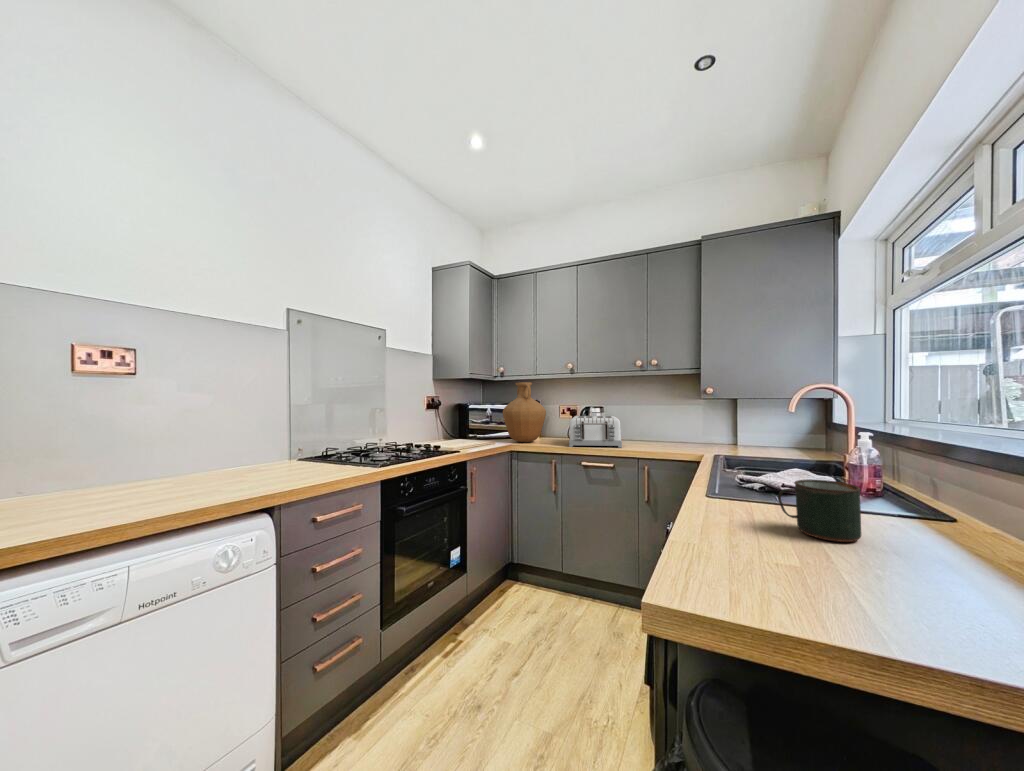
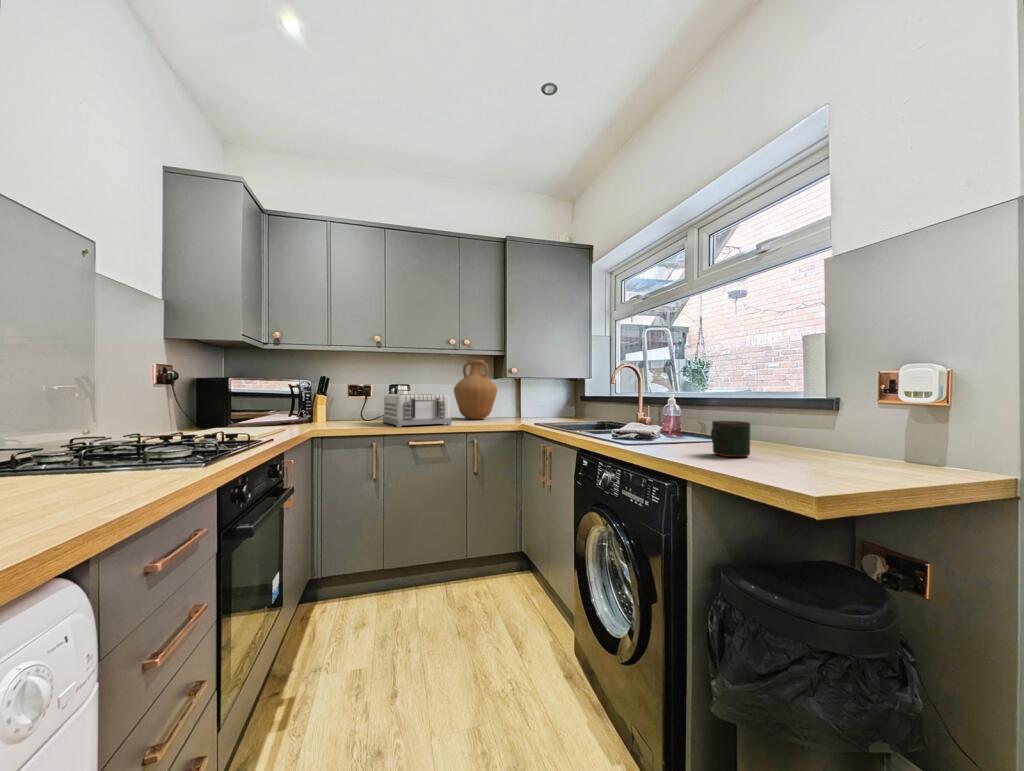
vase: present [503,382,546,443] -> present [454,360,497,420]

